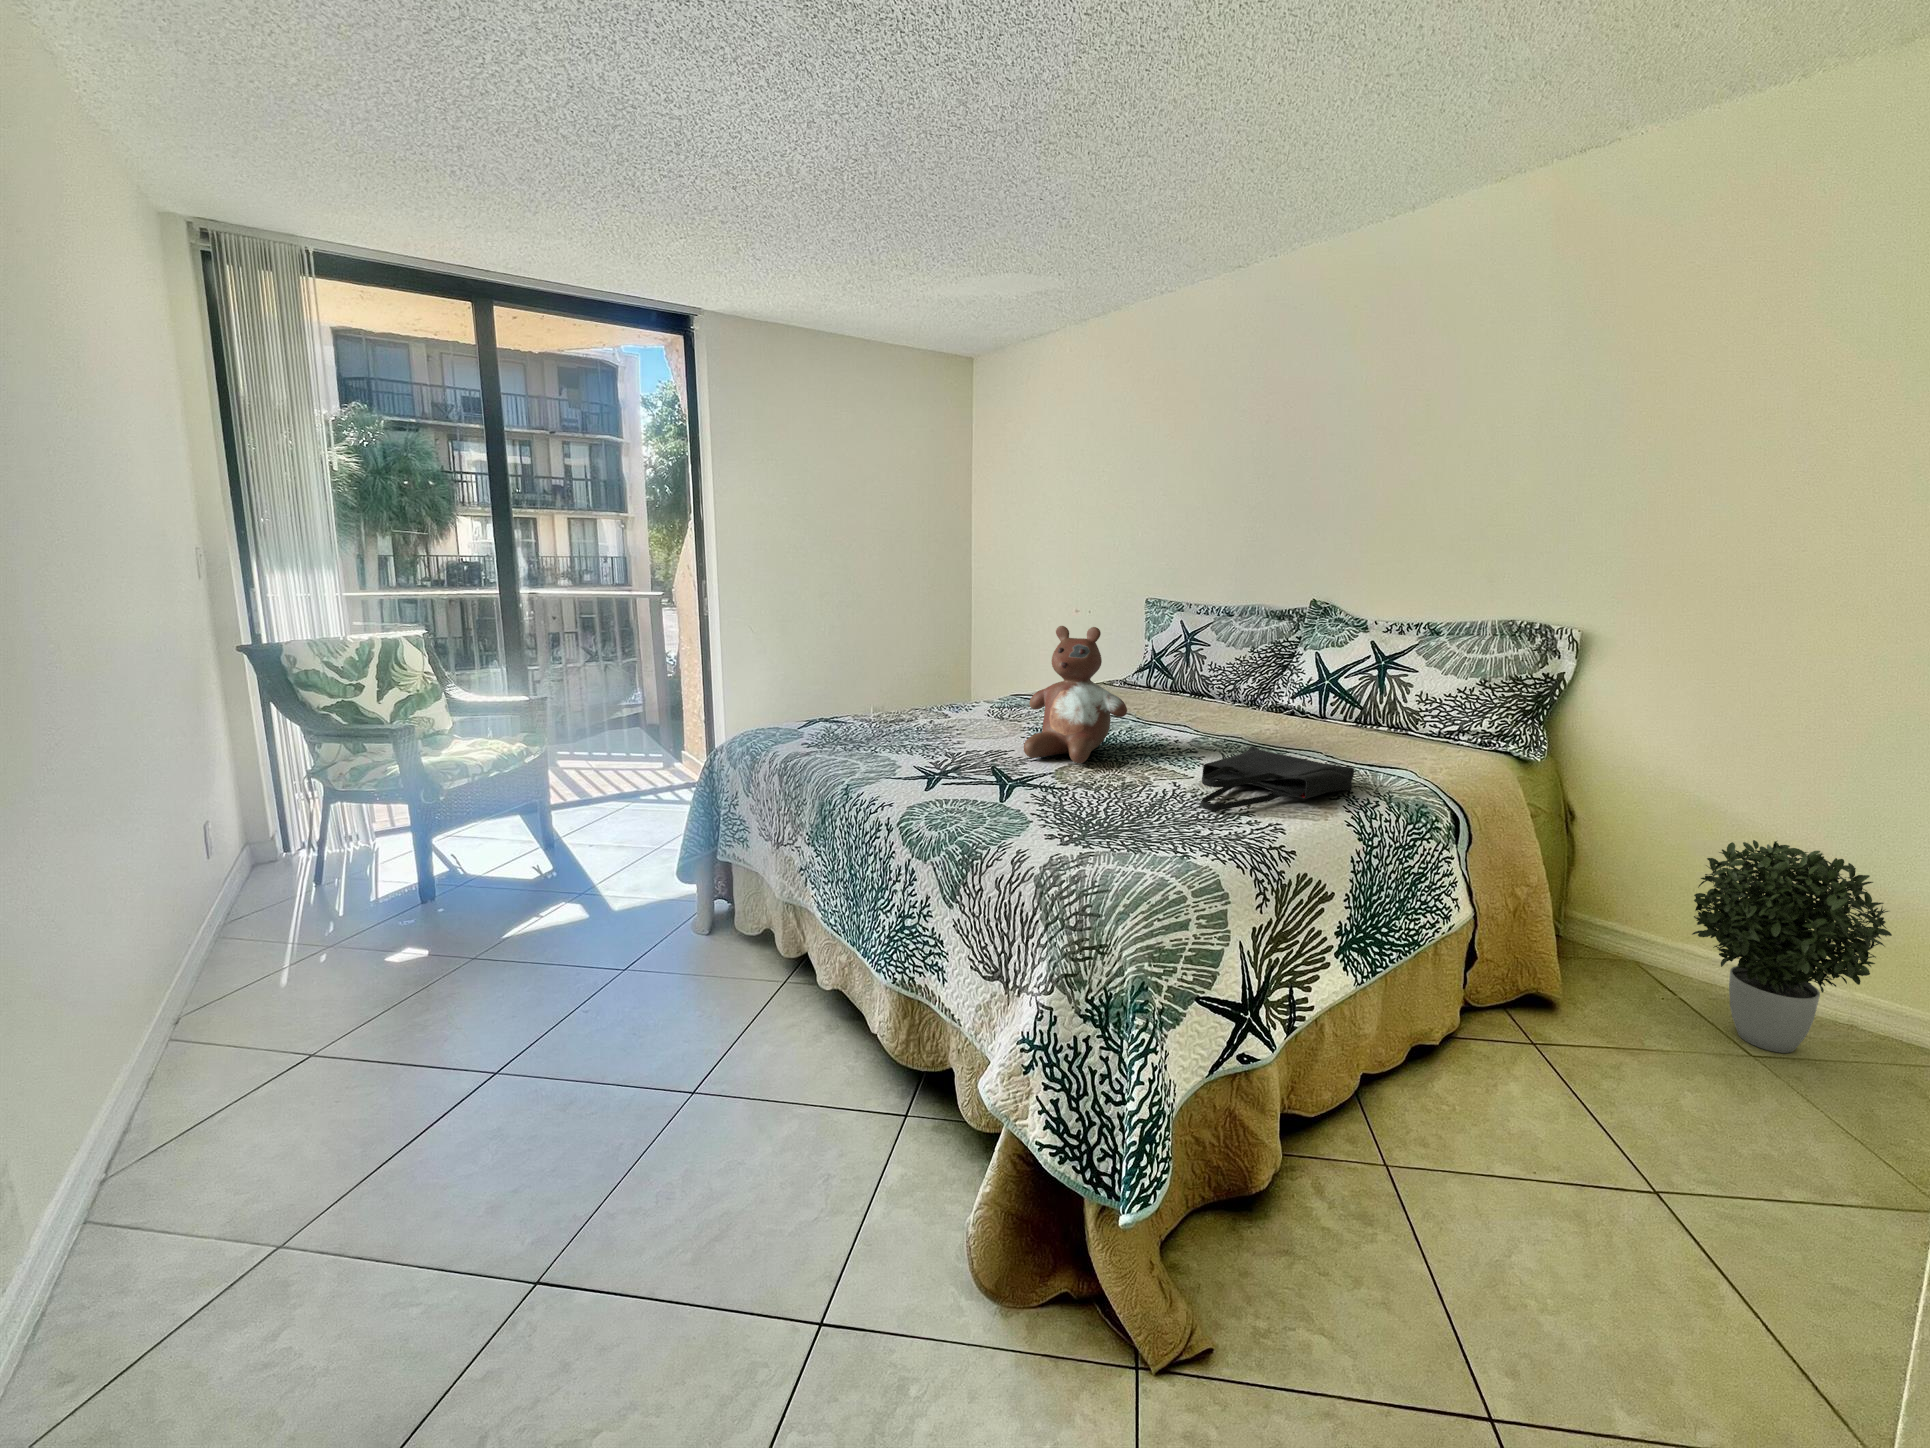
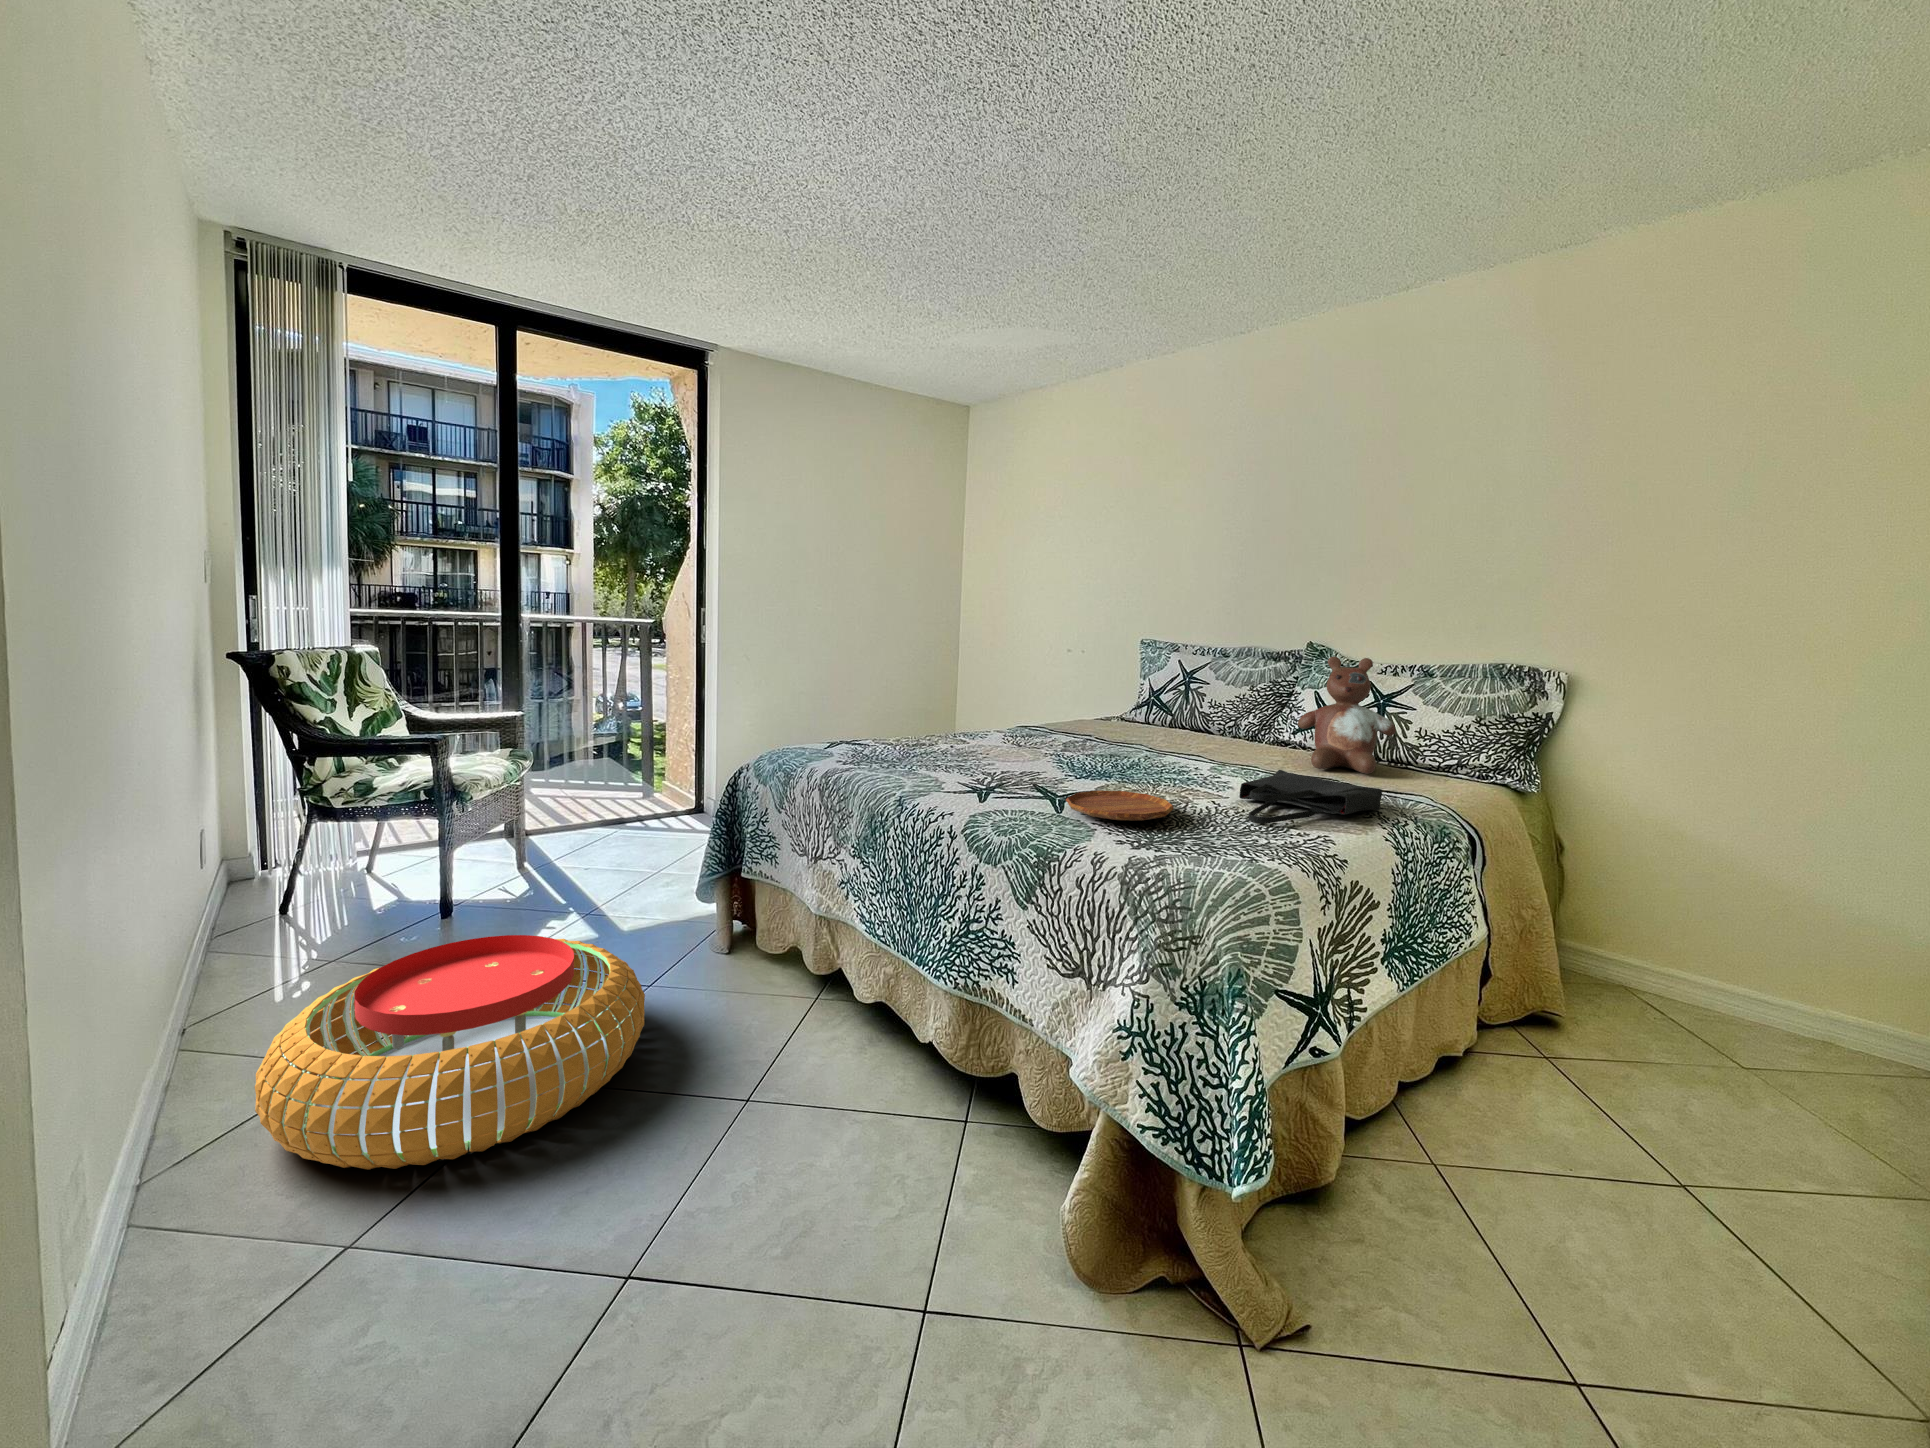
stuffed bear: present [1024,626,1127,763] -> present [1298,656,1396,774]
tray: none [1010,776,1122,811] -> present [1066,790,1174,820]
potted plant: present [1692,840,1892,1053] -> none [1679,865,1861,1065]
pouf: none [214,928,606,1164] -> present [255,935,645,1170]

